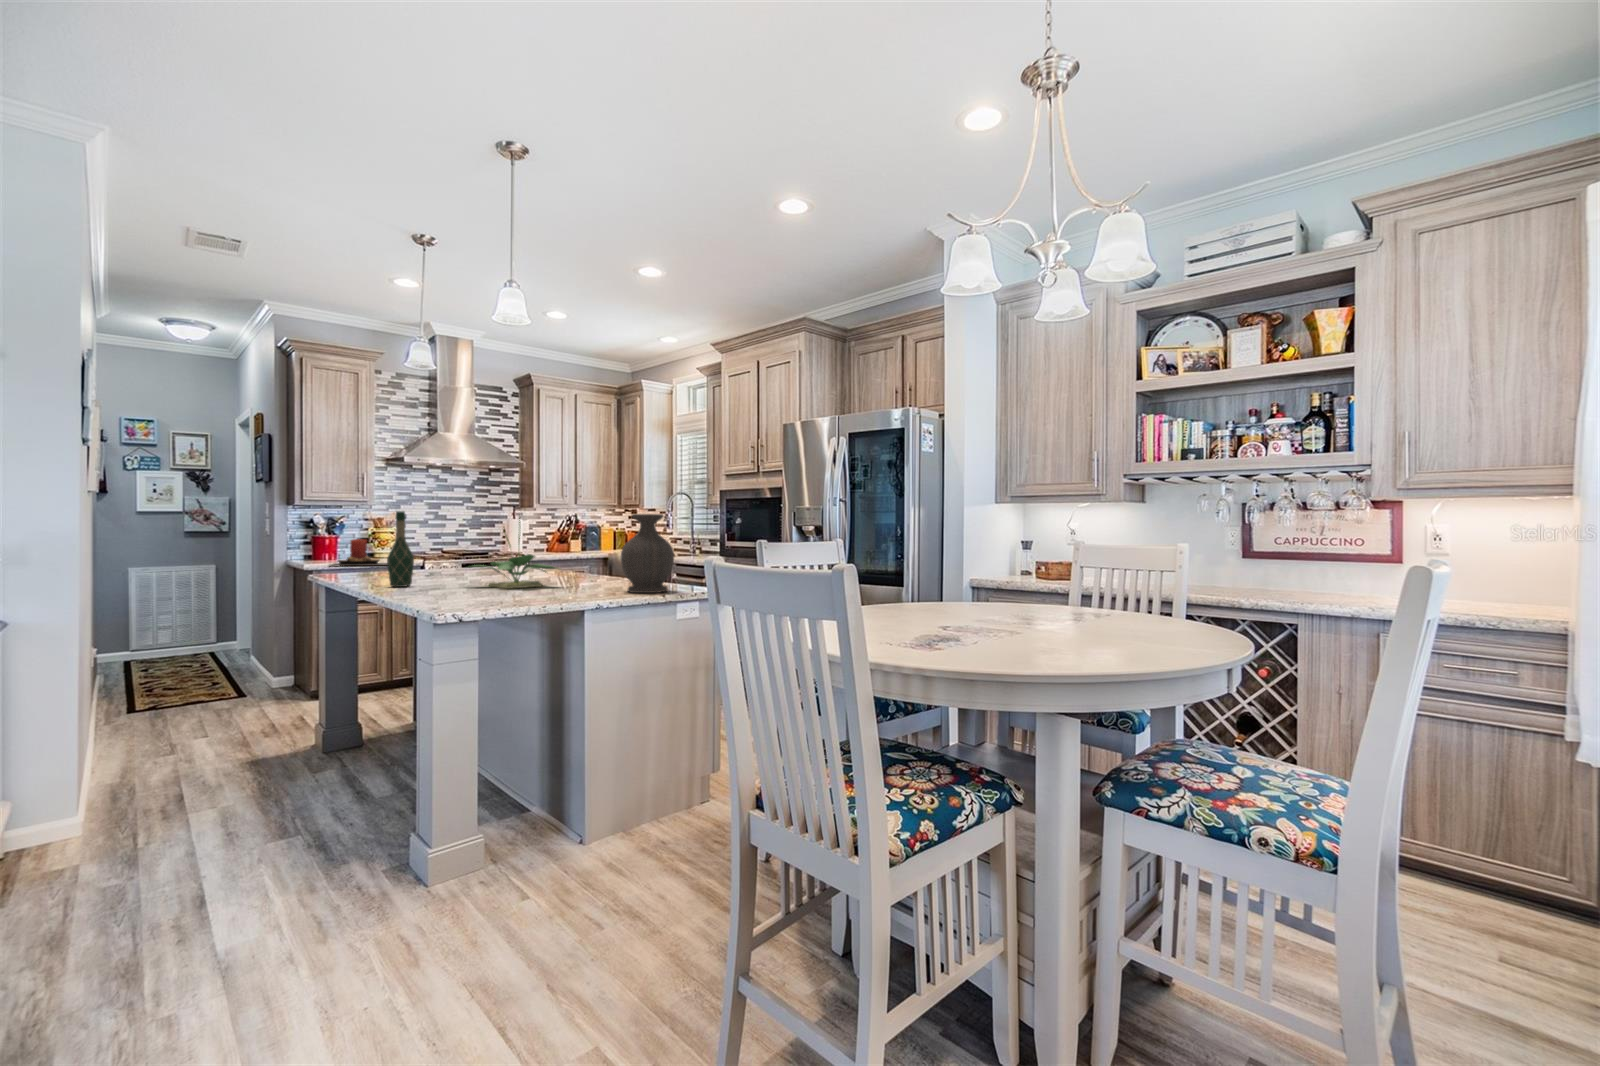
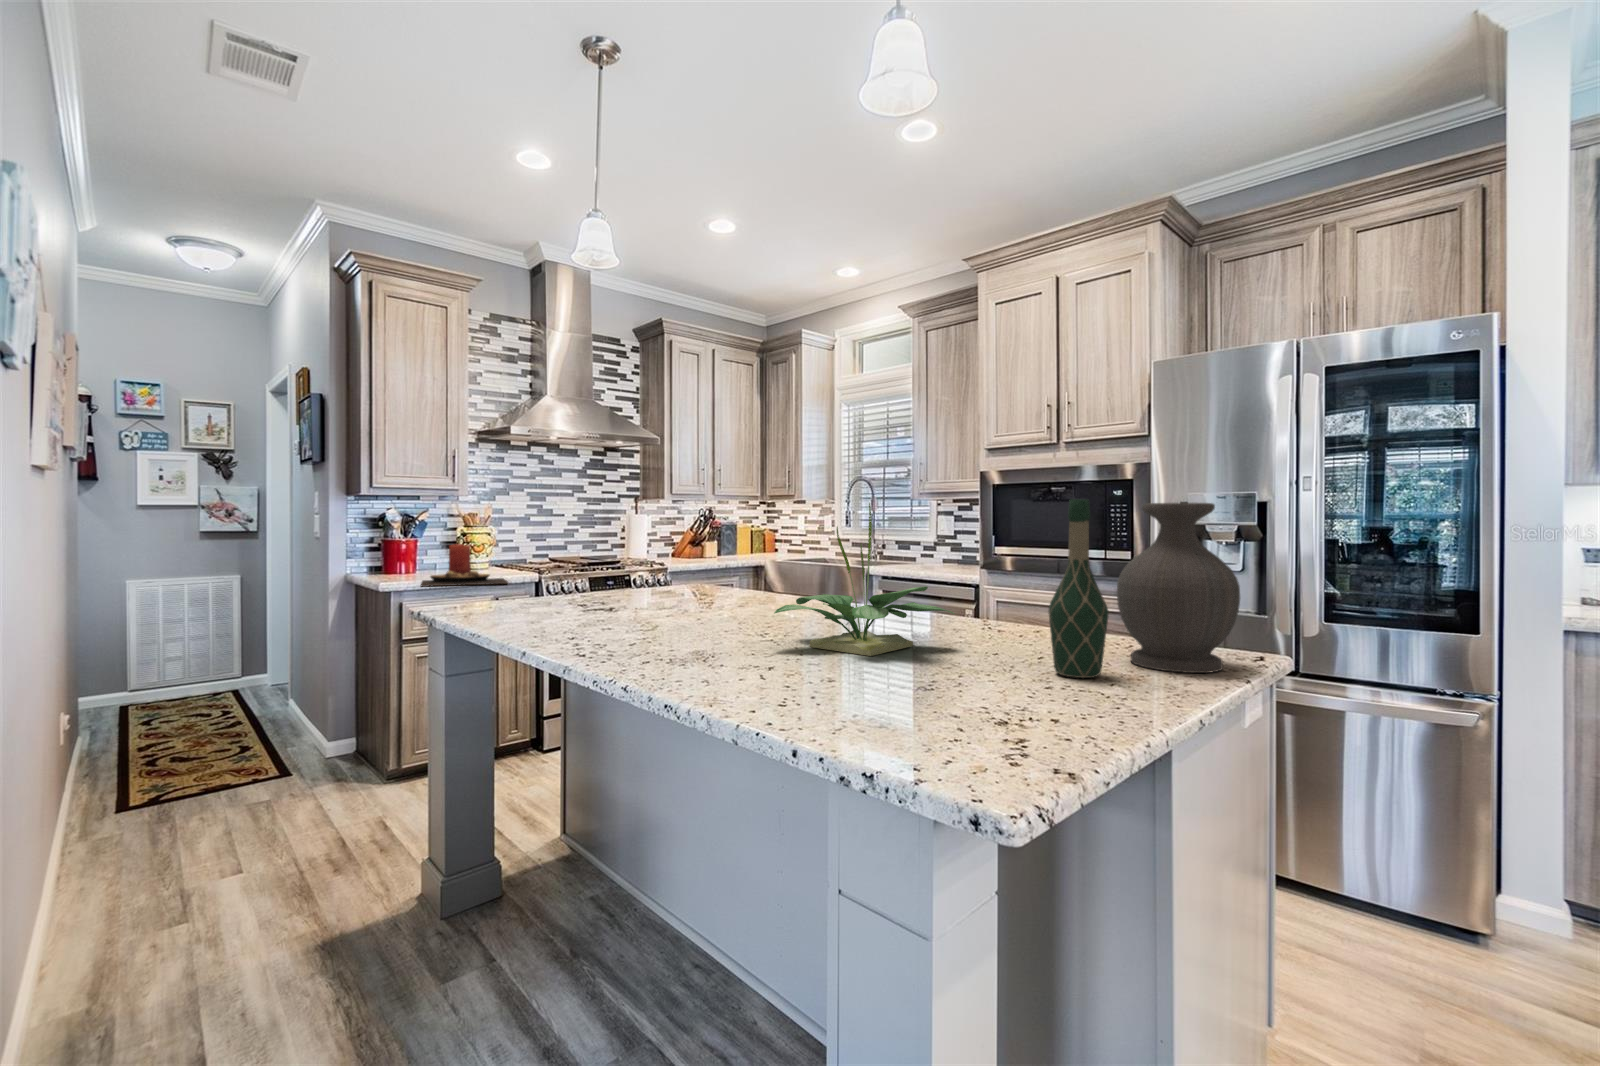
wine bottle: present [387,511,414,587] -> present [1049,499,1108,678]

